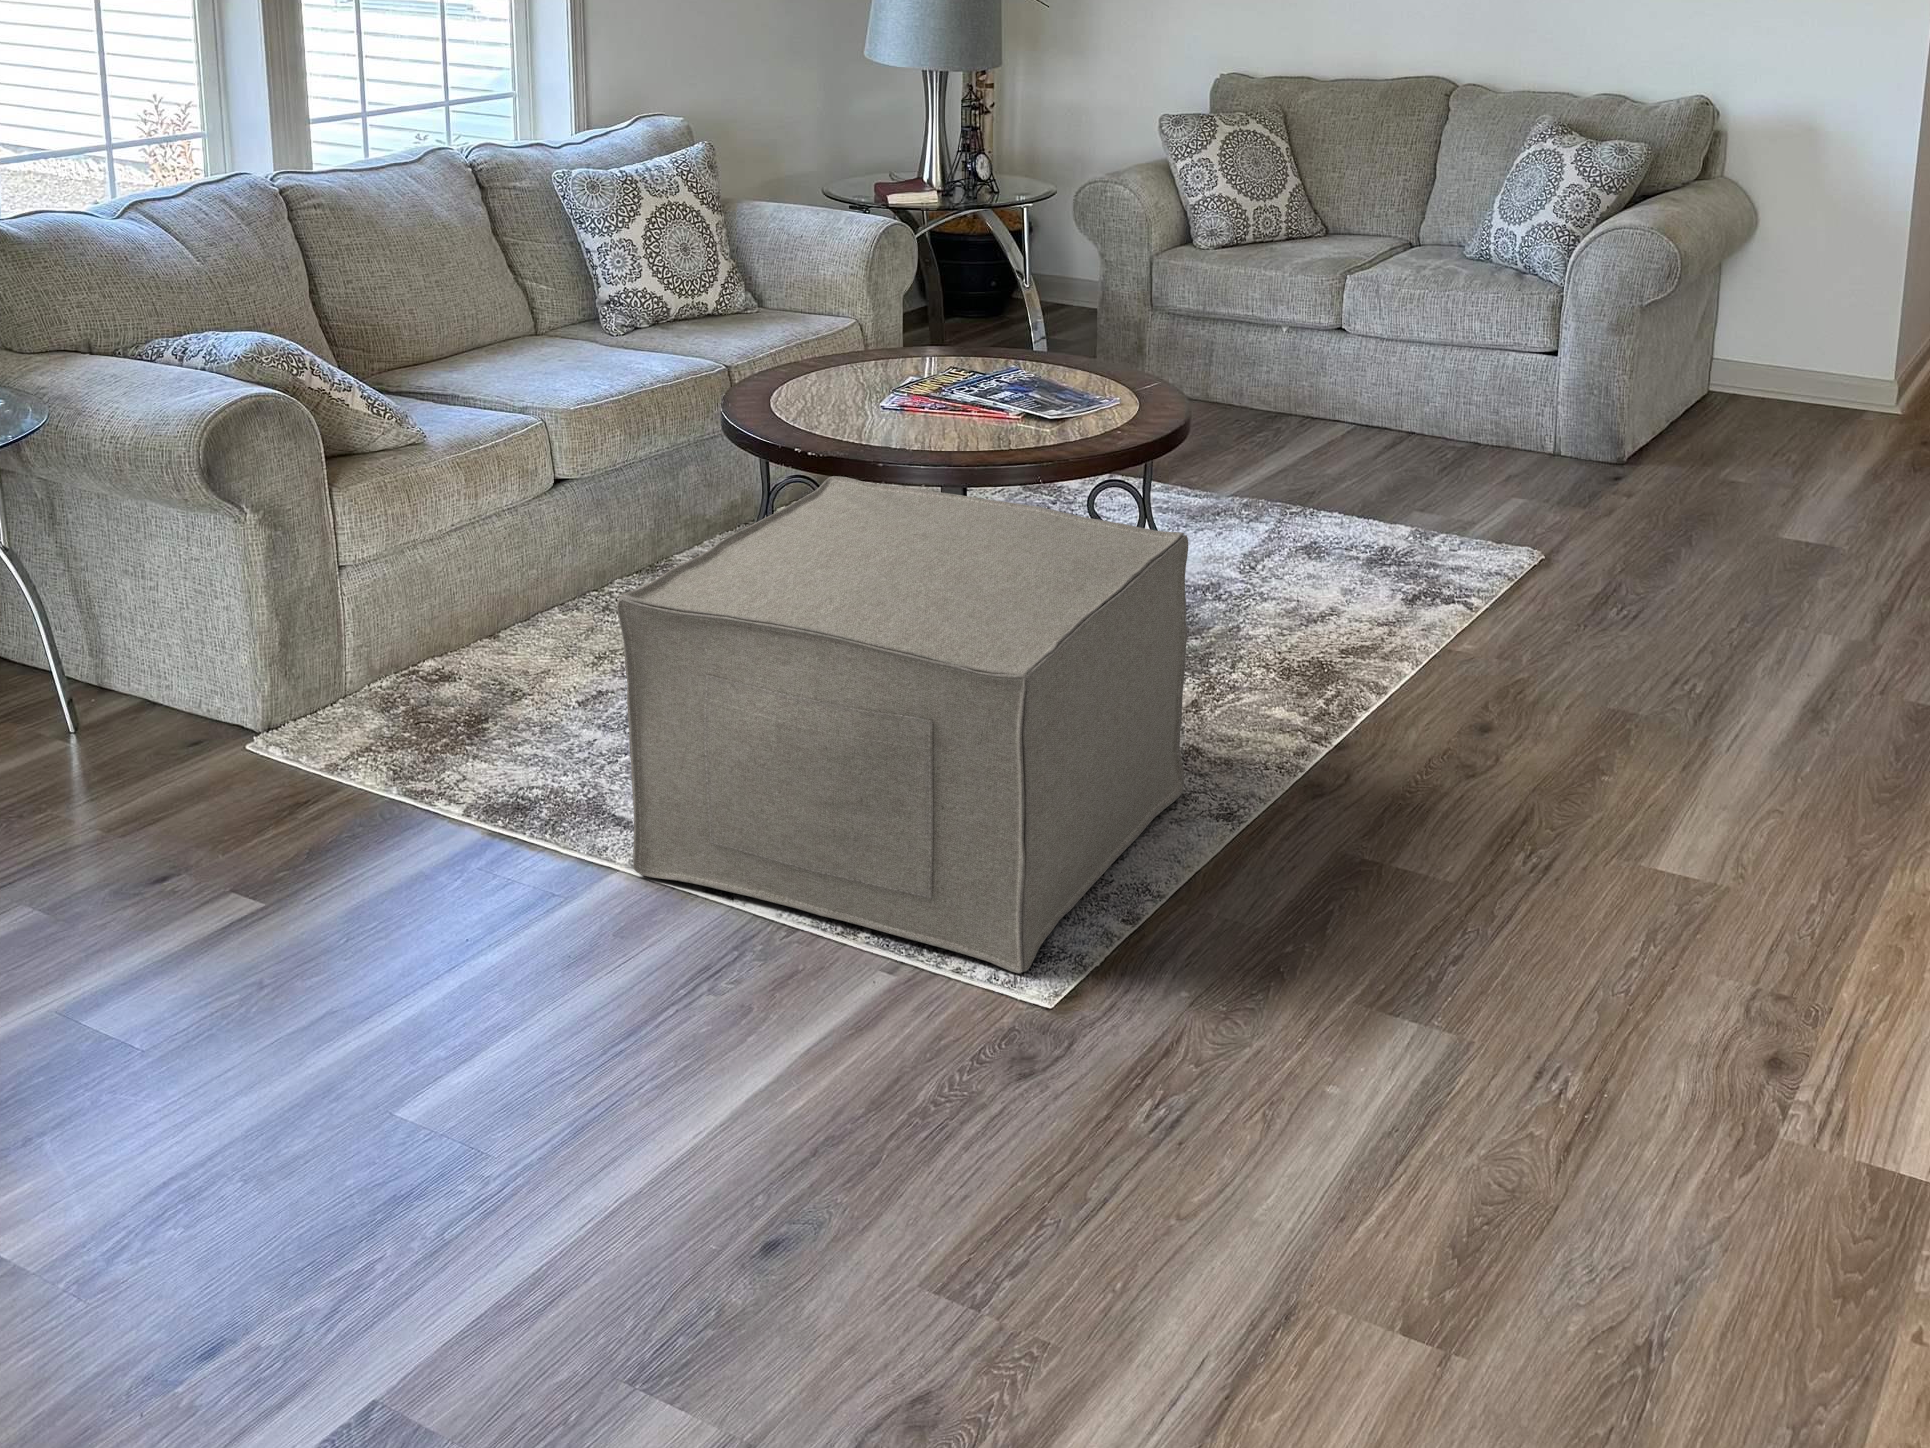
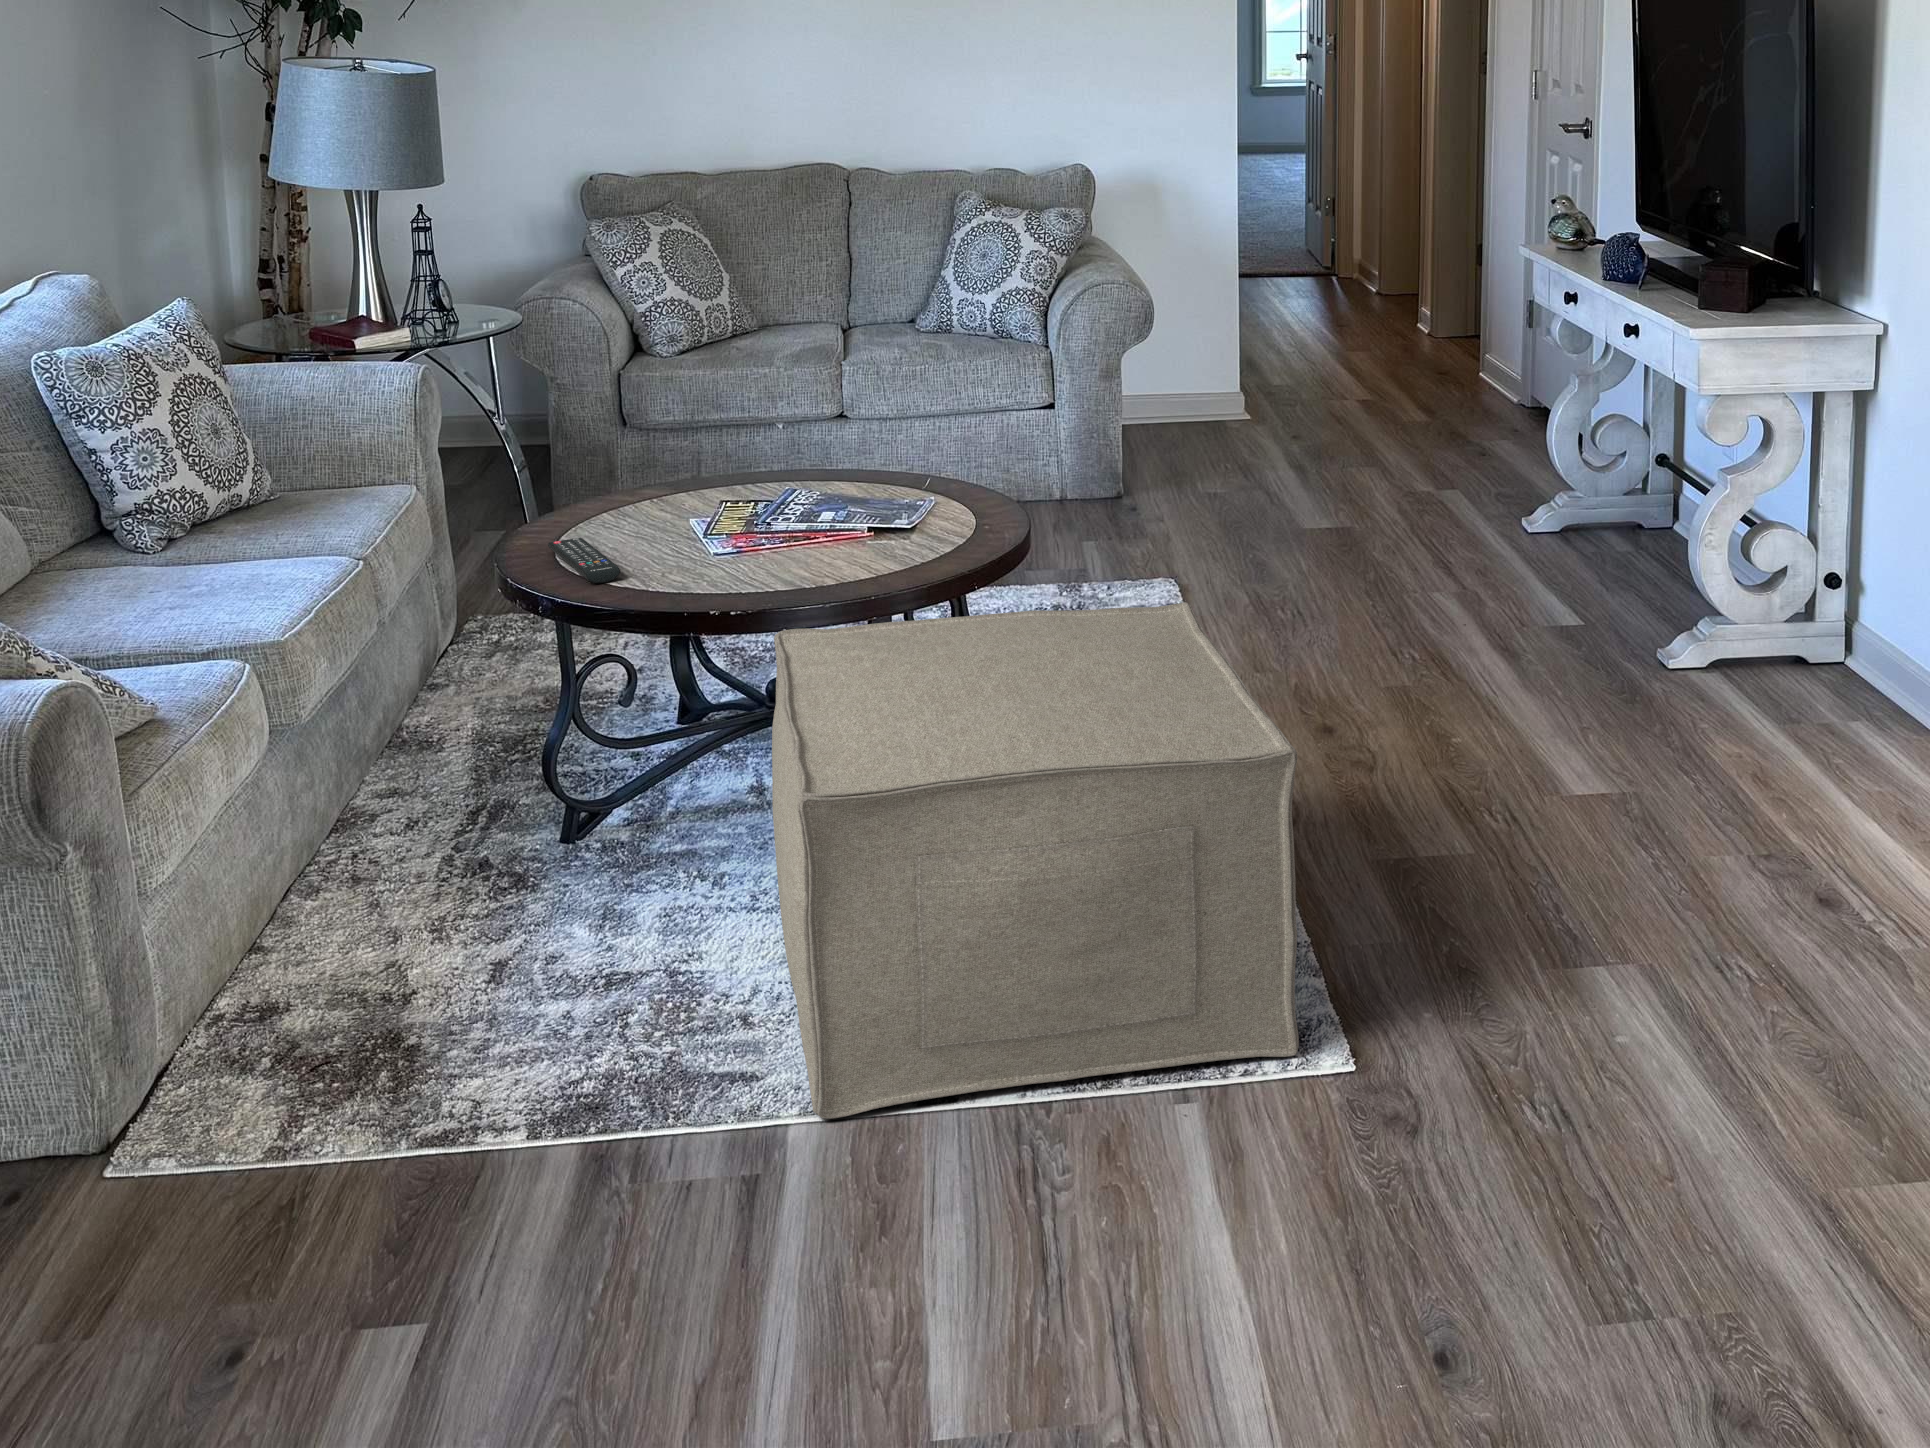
remote control: none [775,374,824,412] -> present [548,538,620,583]

